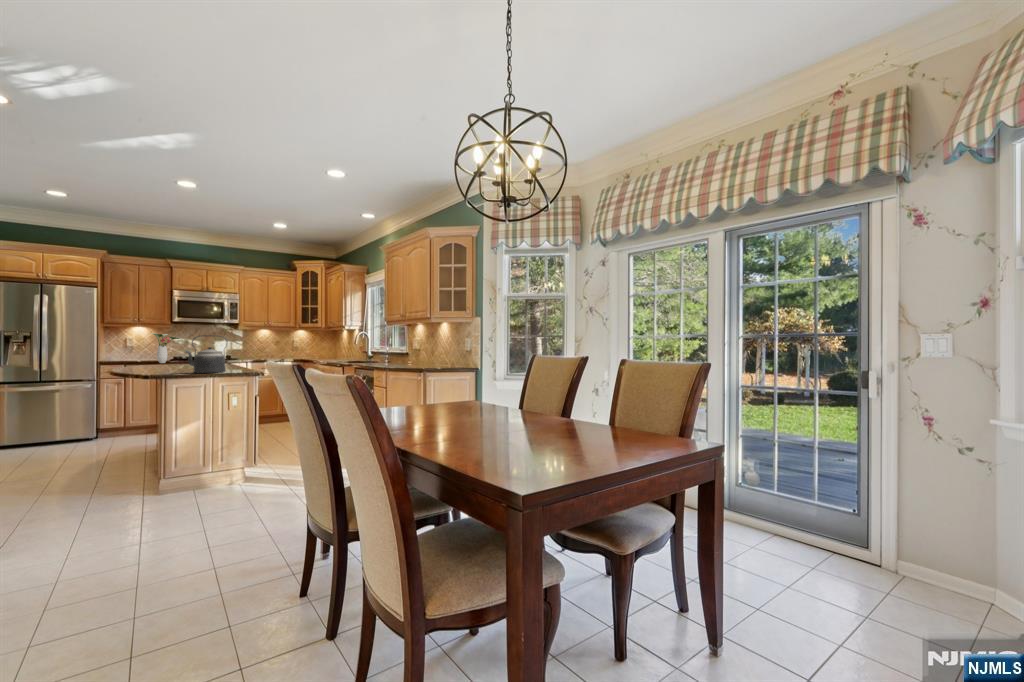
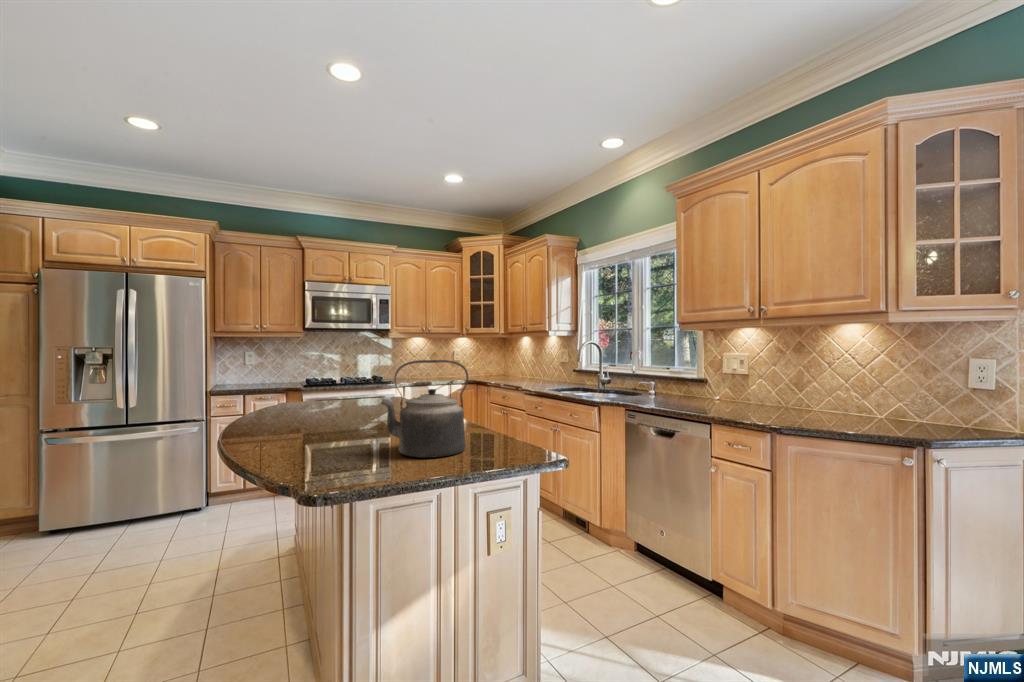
flower arrangement: present [152,333,179,363] -> none [279,347,325,394]

